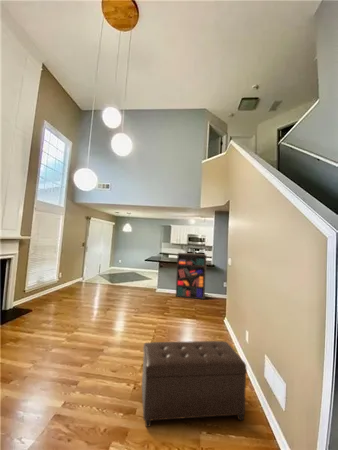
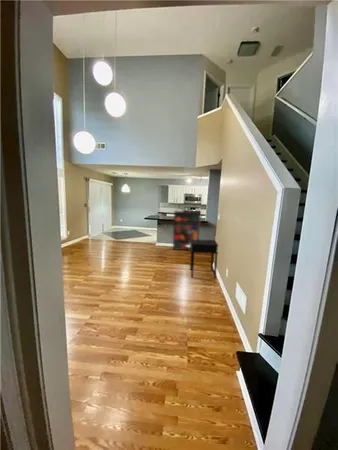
side table: none [197,288,232,340] -> present [190,239,218,279]
ottoman: present [142,341,247,427] -> none [146,274,222,327]

